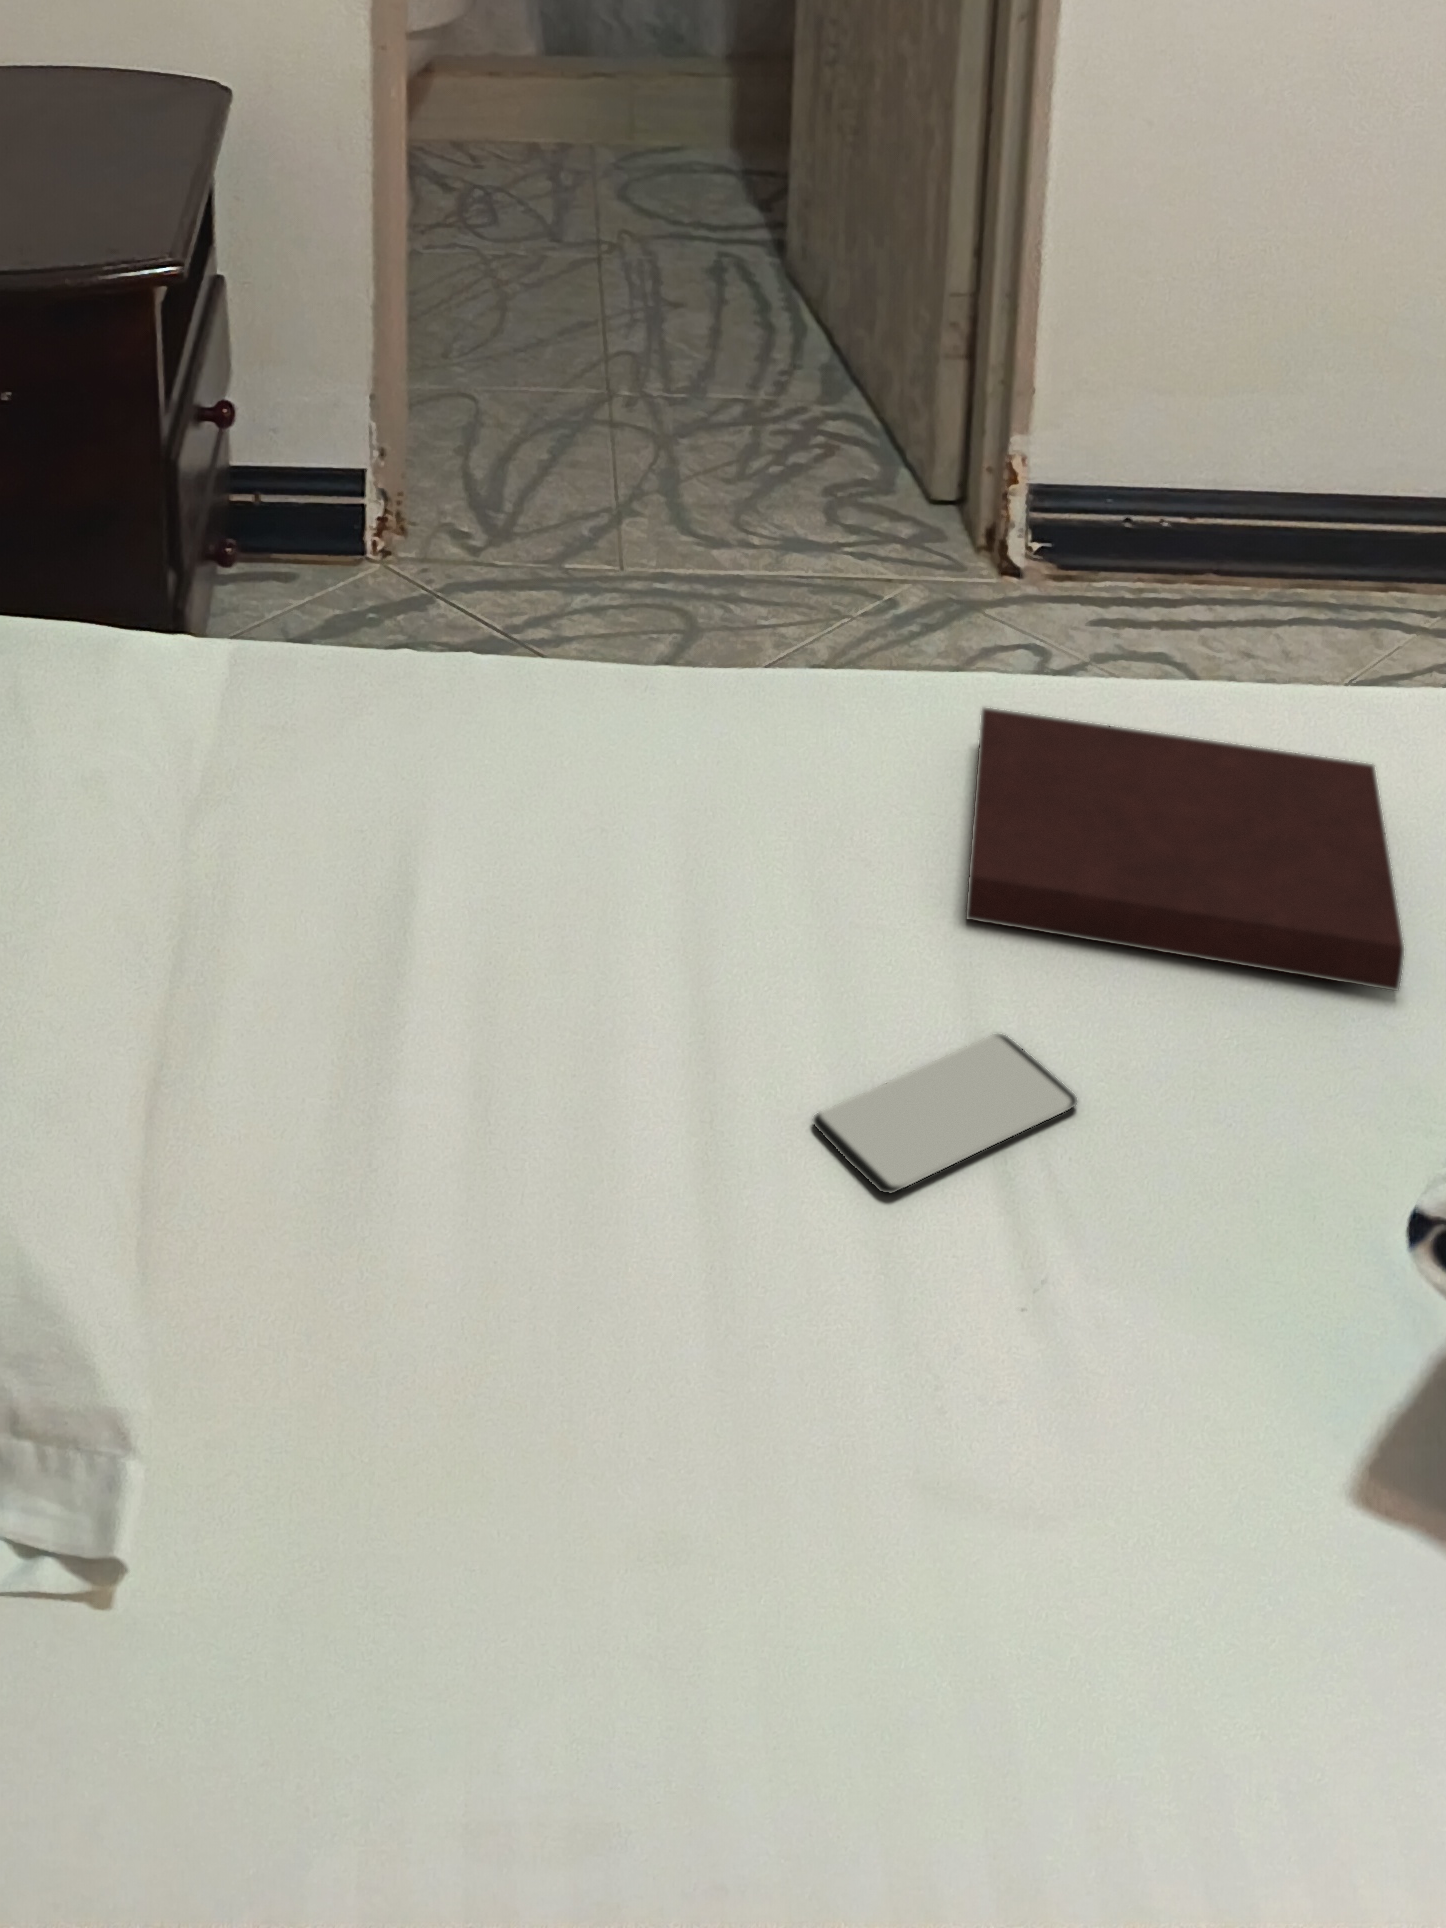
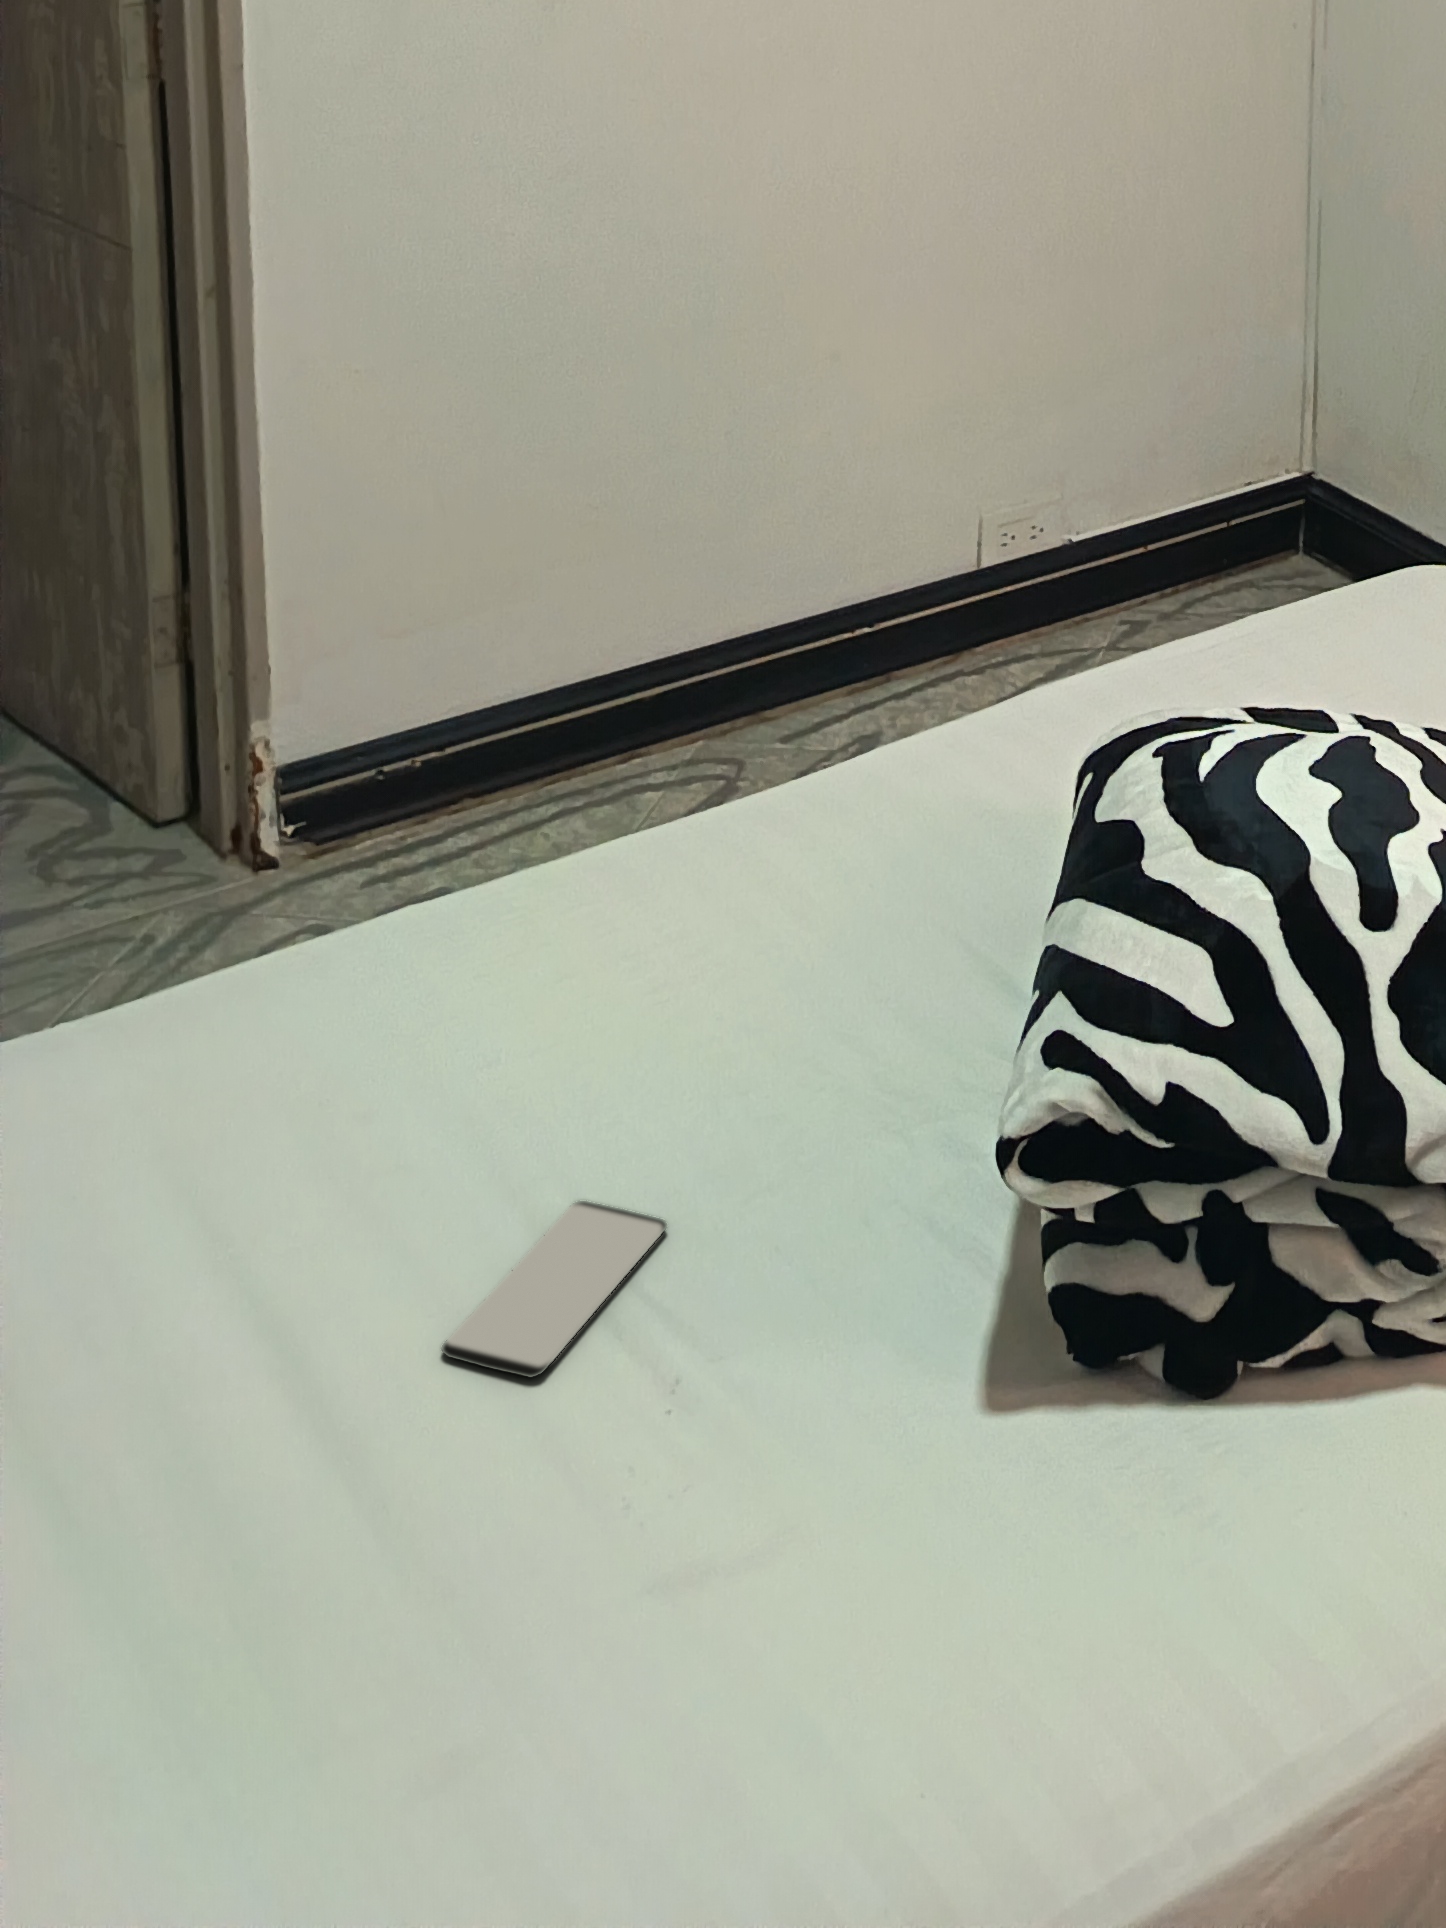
notebook: present [966,708,1404,991] -> none [444,856,879,1123]

